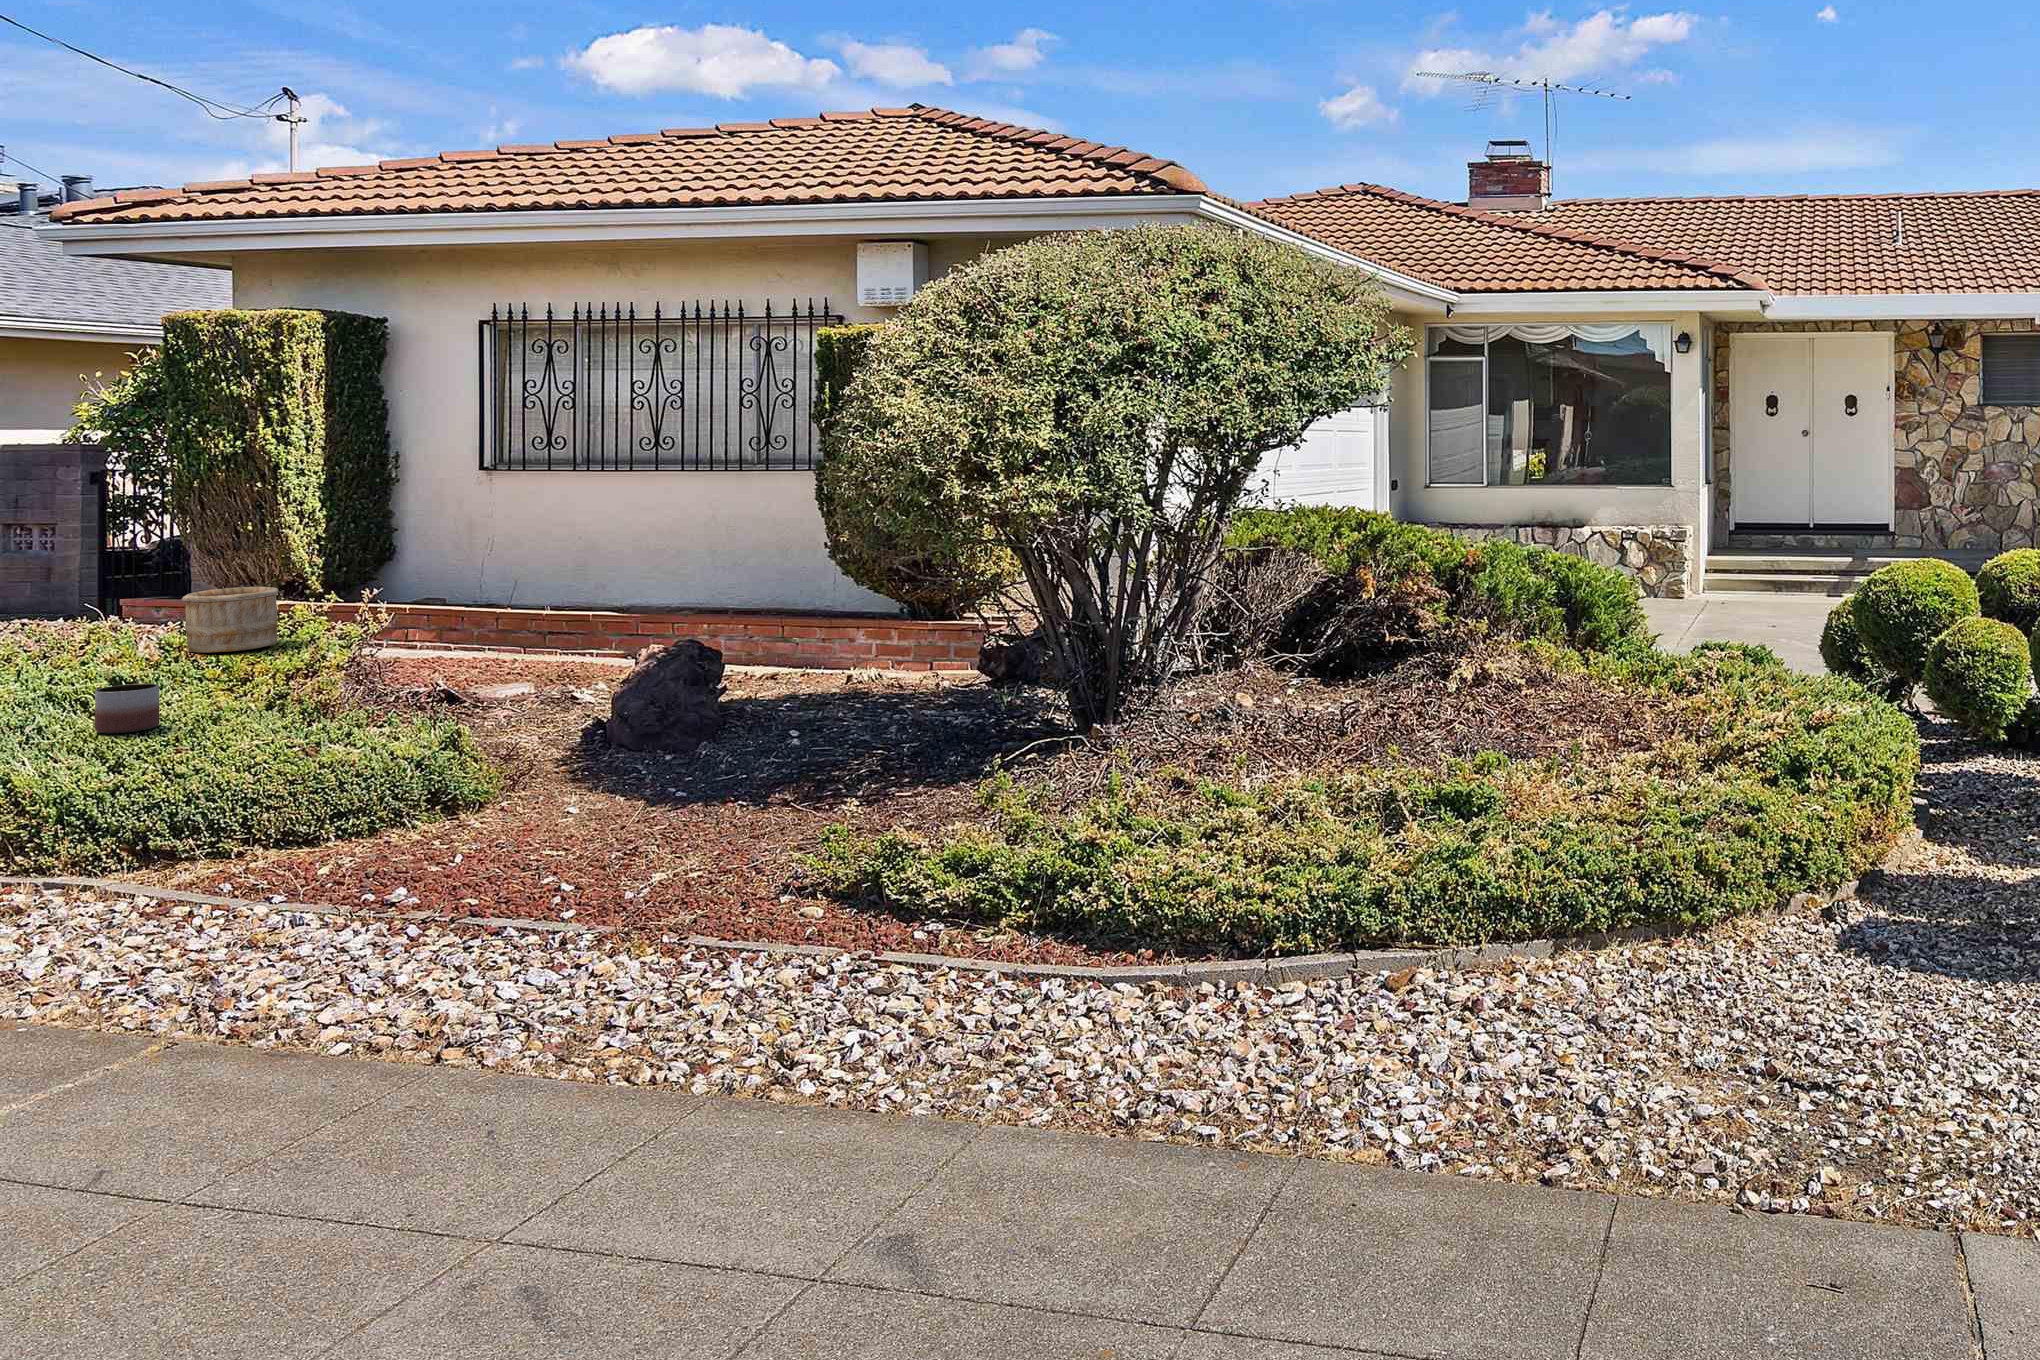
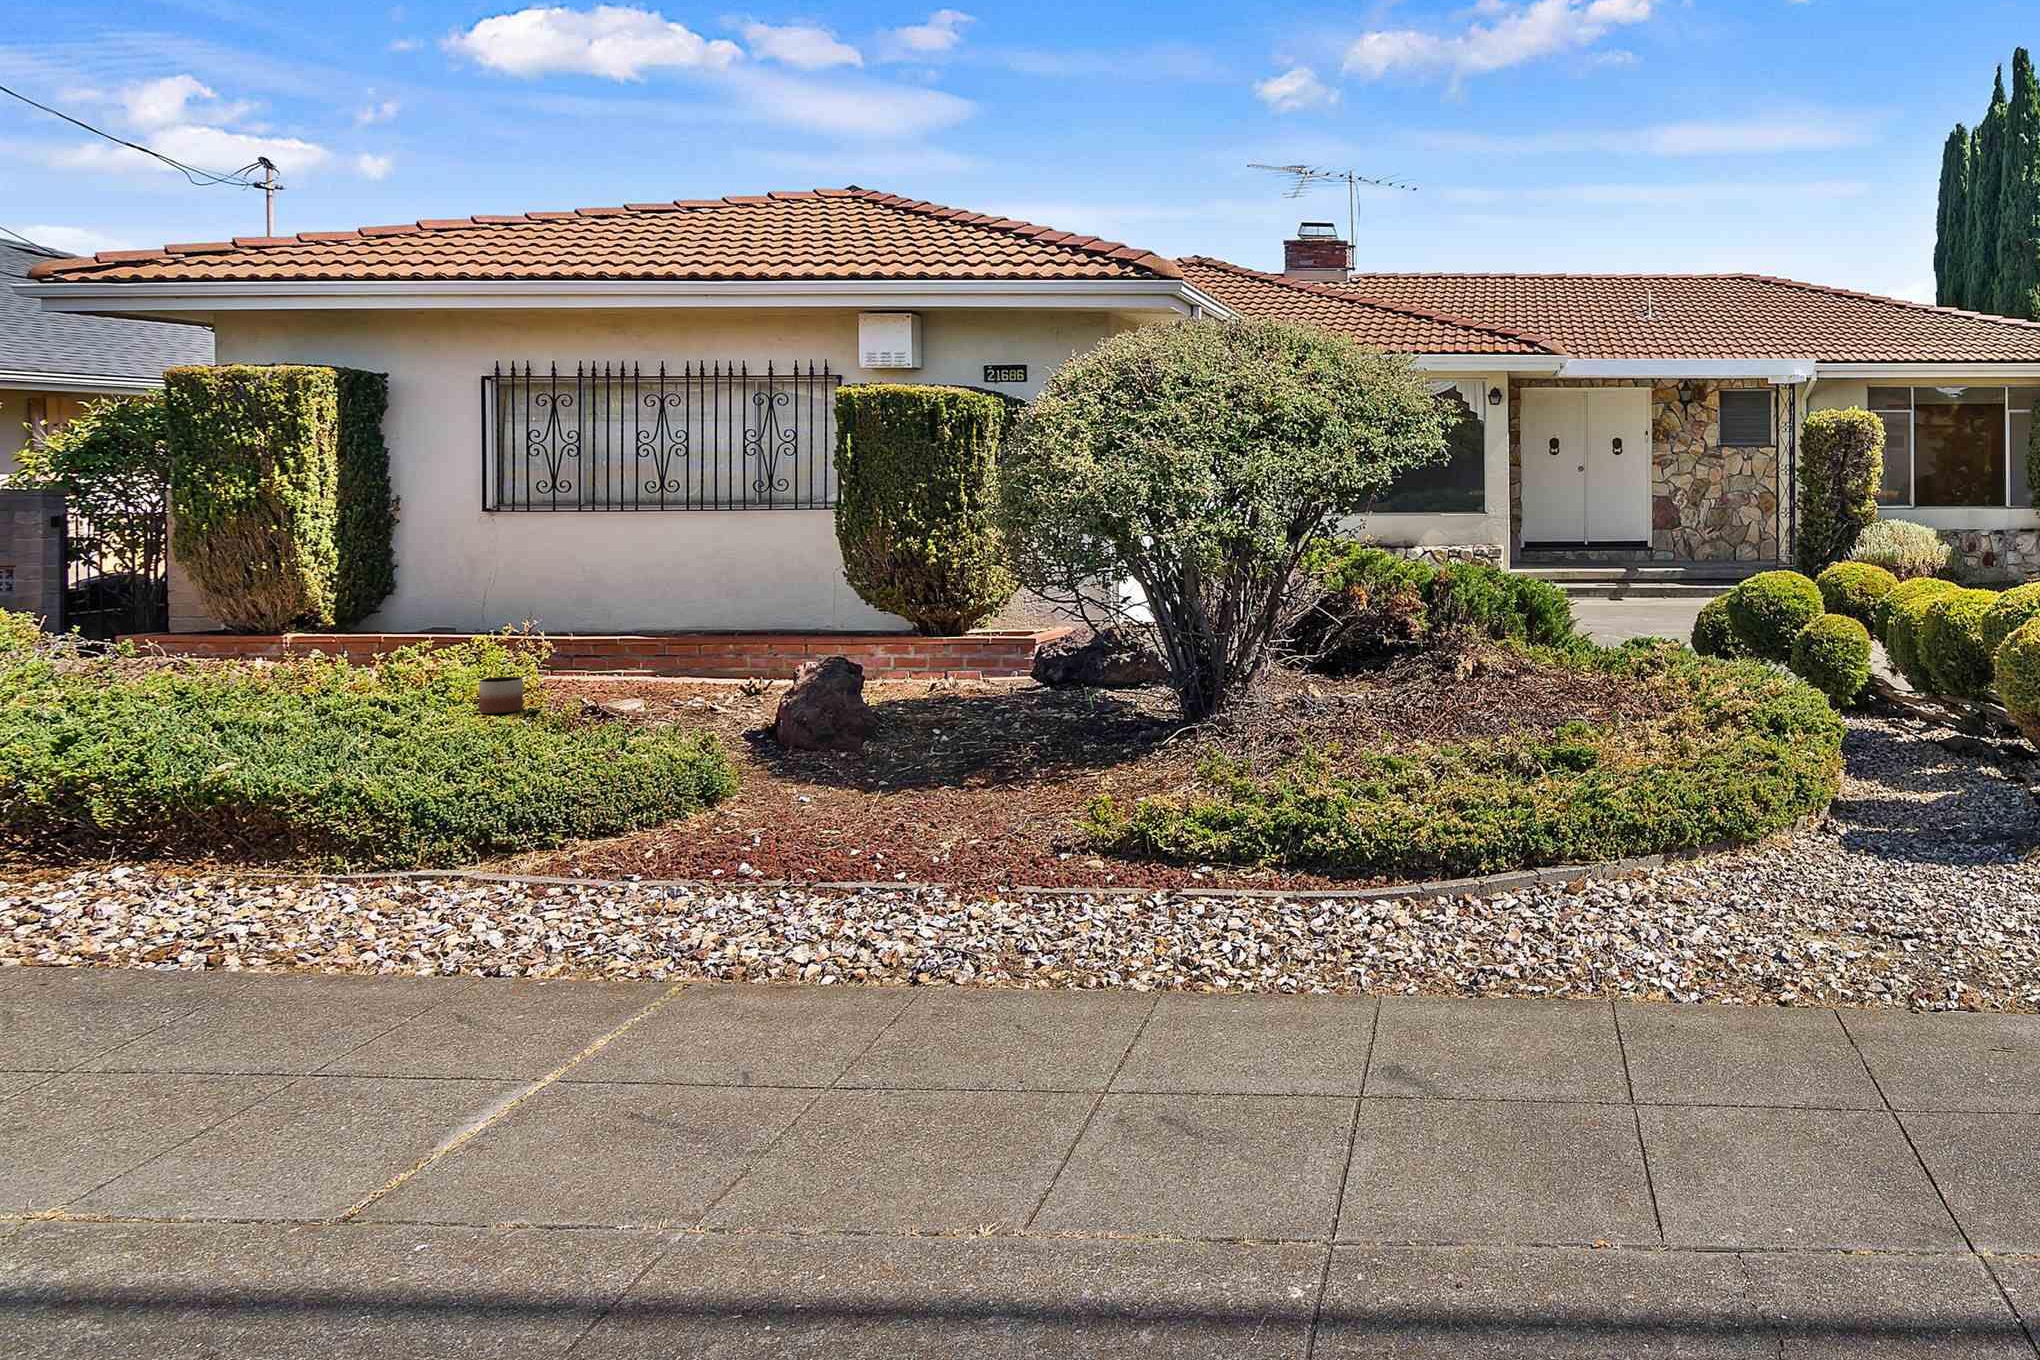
wooden bucket: present [182,586,279,653] -> none [406,609,482,663]

